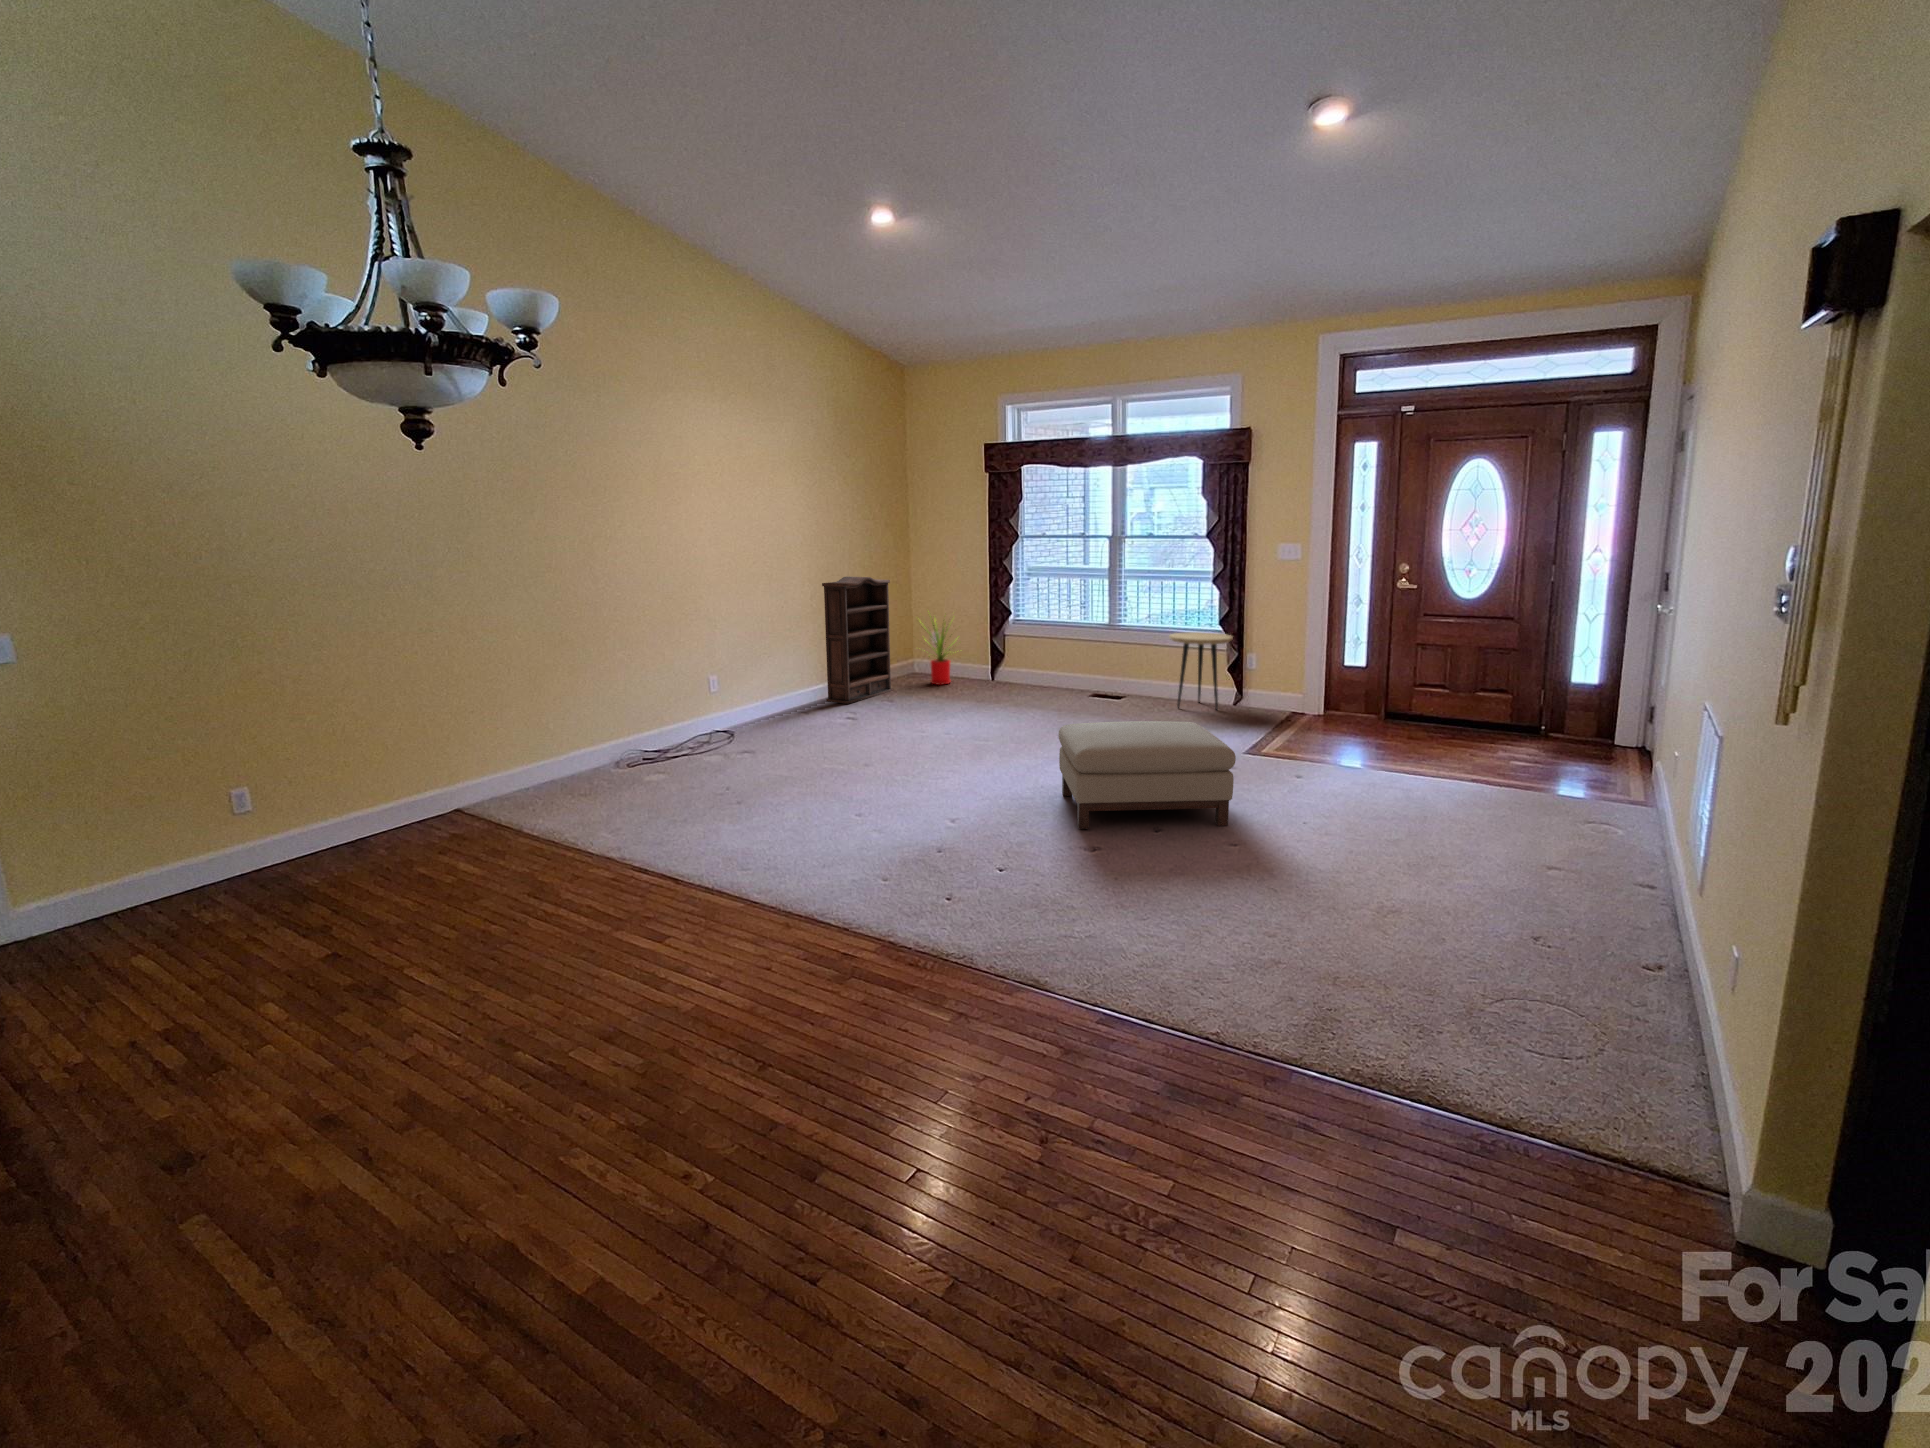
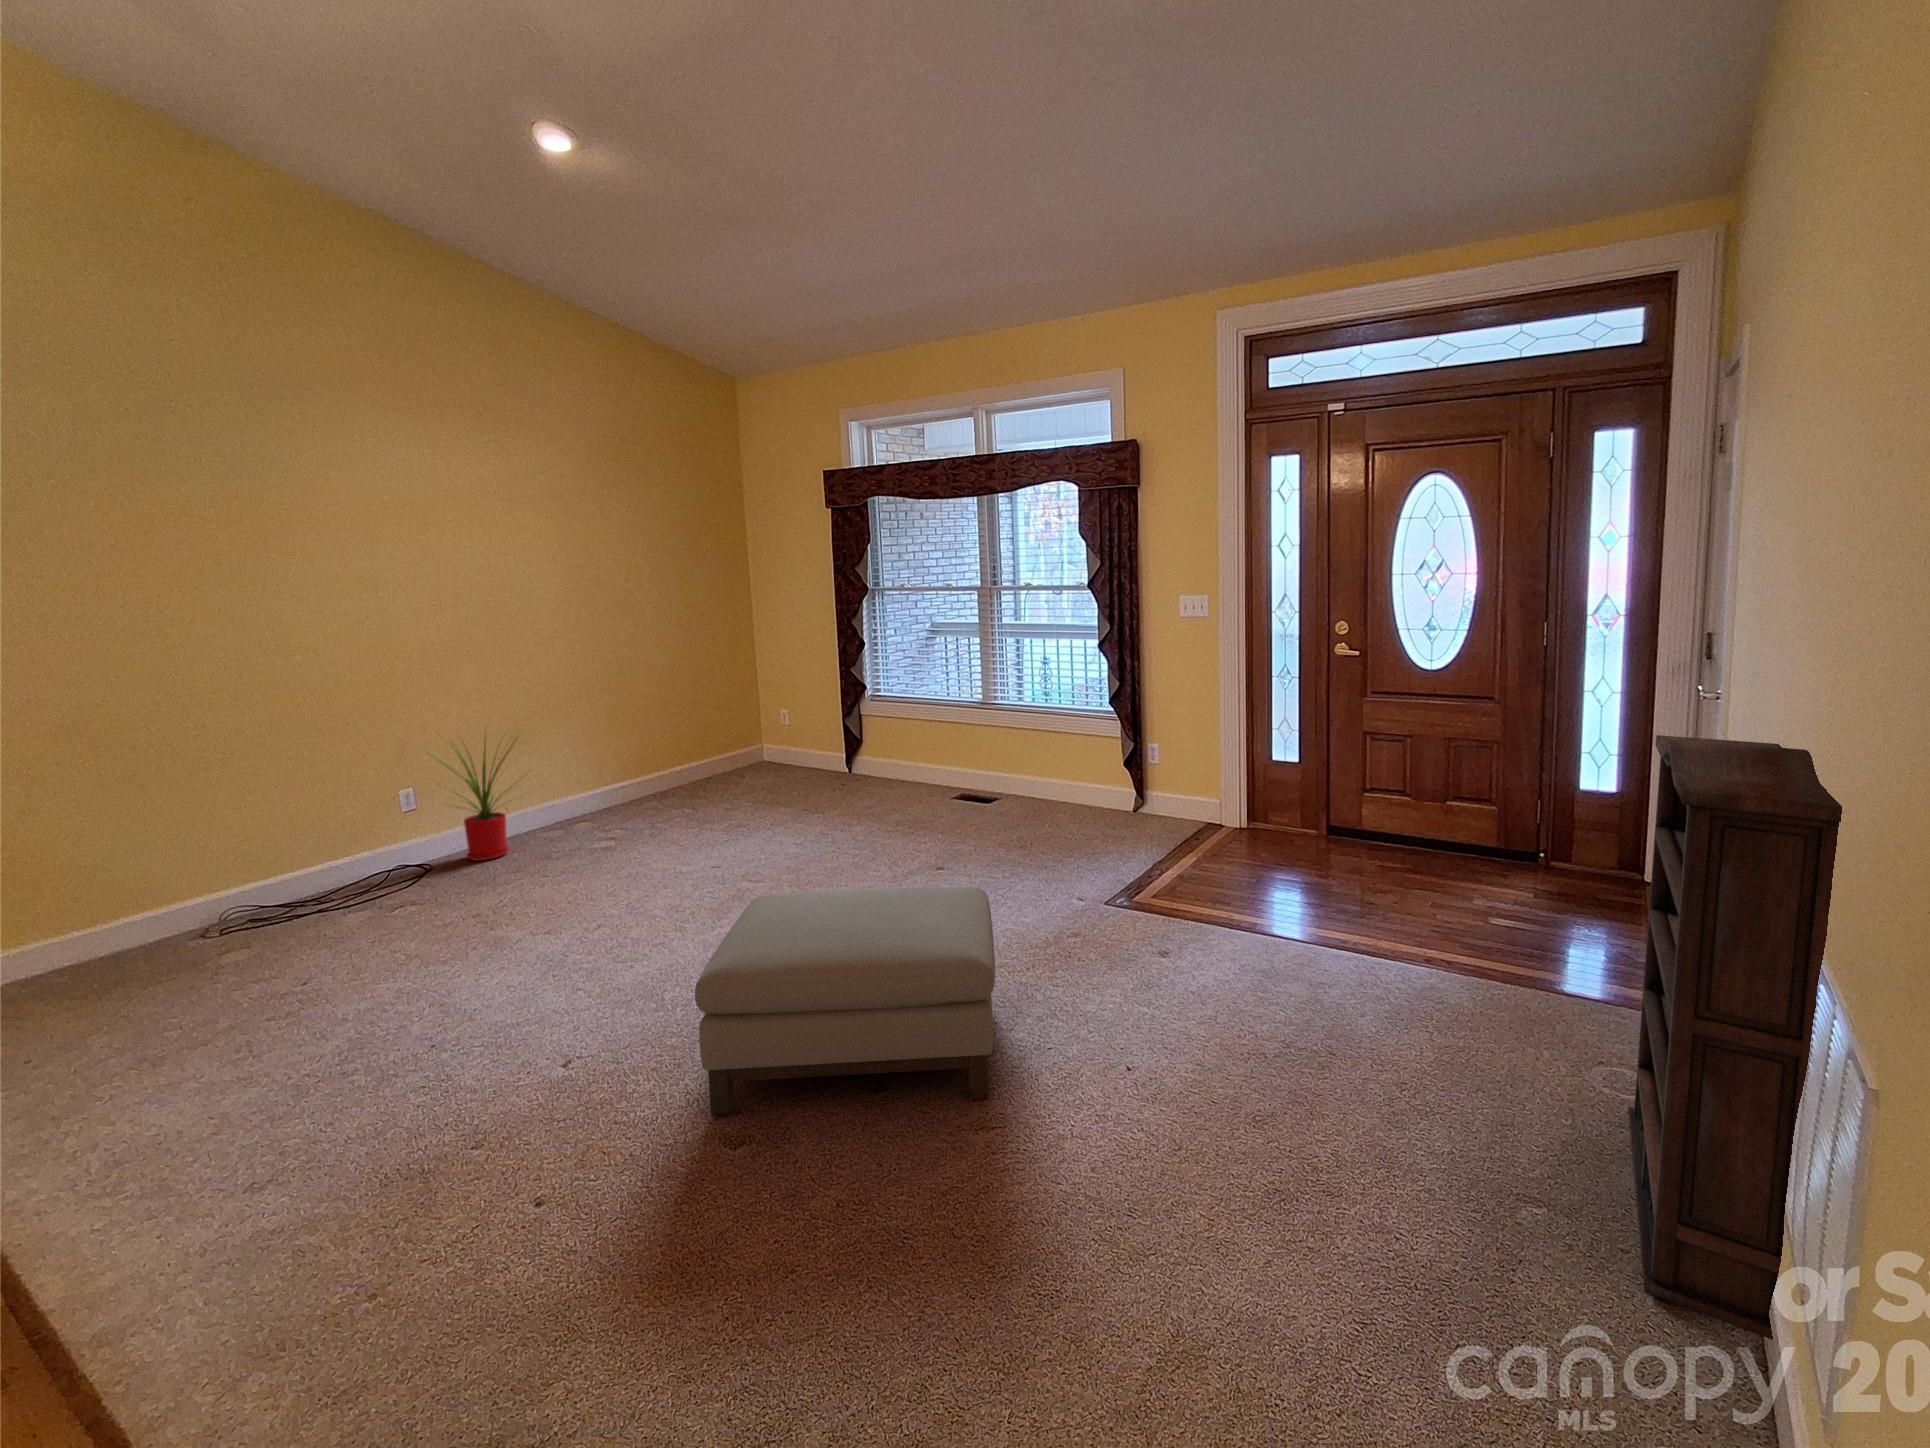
bookshelf: present [822,577,892,704] -> present [1628,735,1842,1340]
house plant: present [925,613,959,685] -> present [432,741,527,861]
side table: present [1169,632,1233,710] -> none [1041,713,1125,821]

